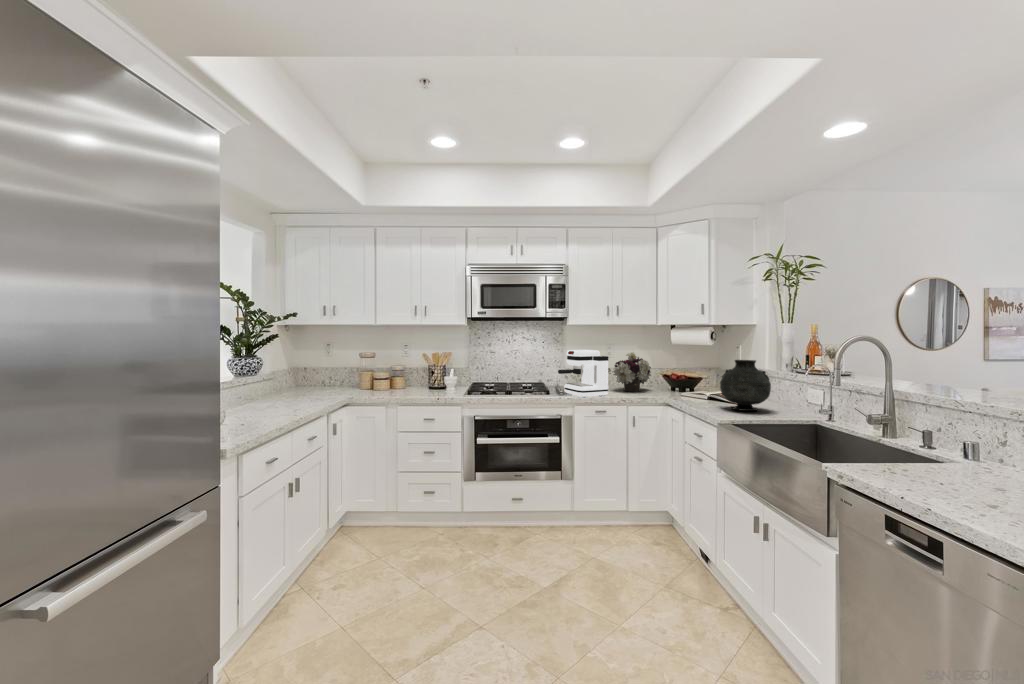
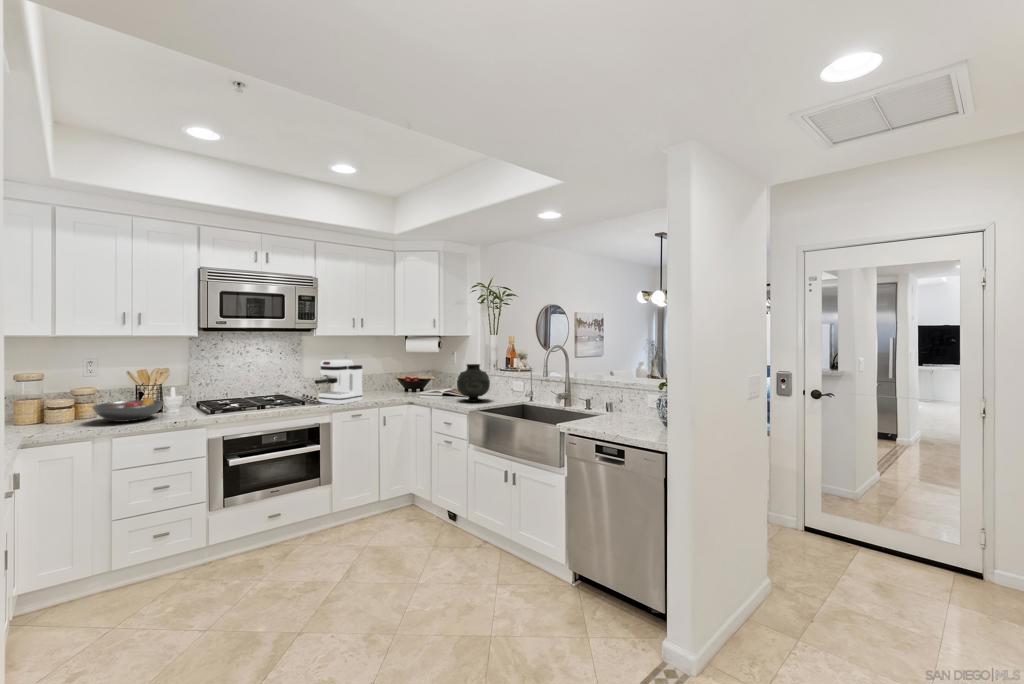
flower arrangement: present [612,352,651,392] -> none [359,360,392,396]
fruit bowl: none [392,375,439,394] -> present [93,397,164,422]

